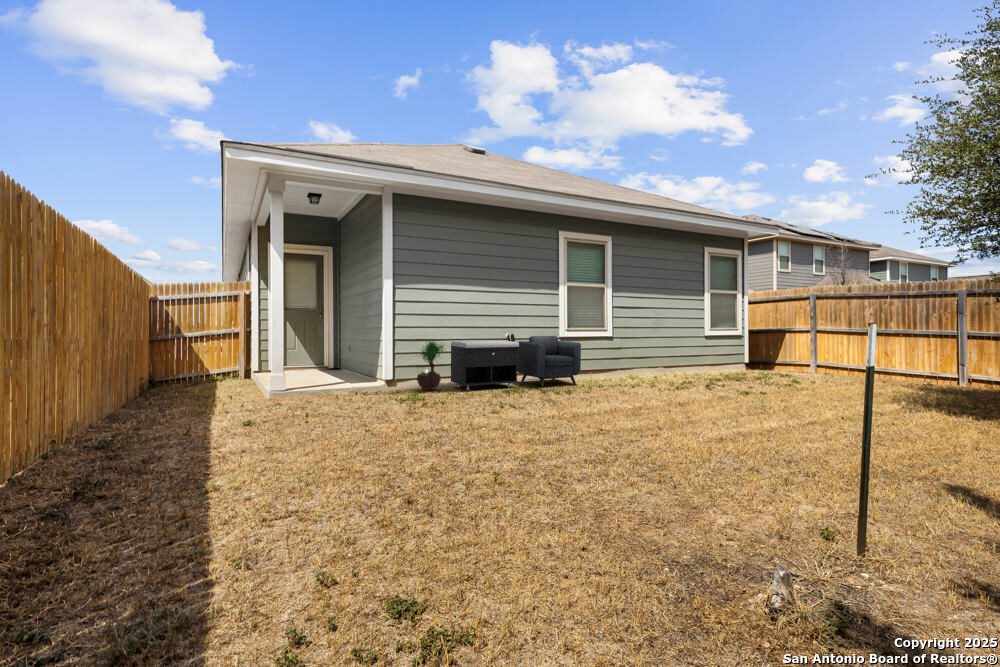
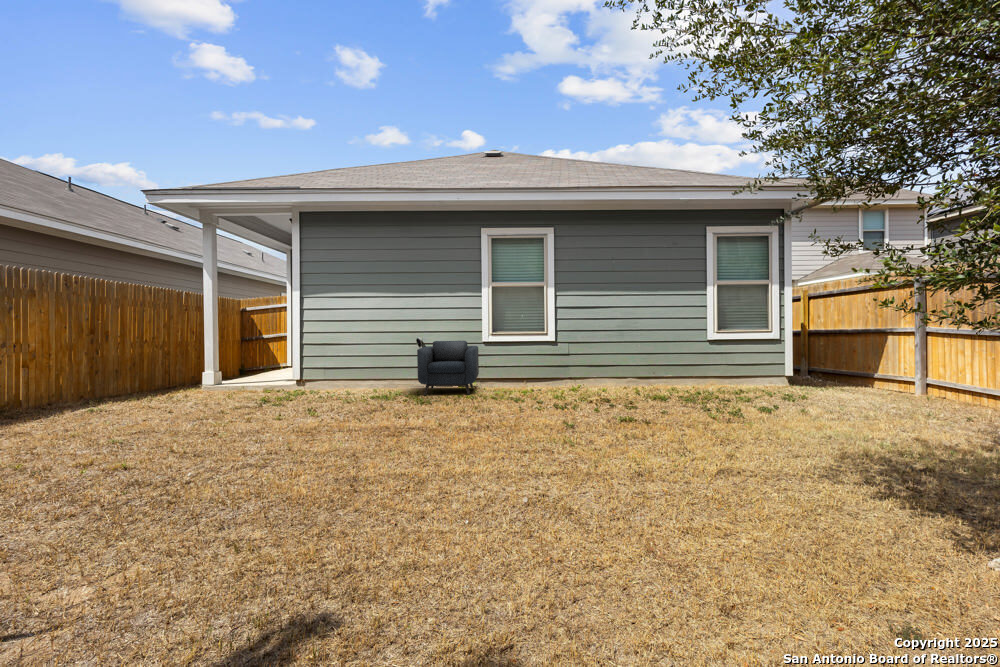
potted tree: present [417,340,443,390] -> none [304,341,336,392]
storage bench: present [451,340,519,390] -> none [343,345,411,394]

